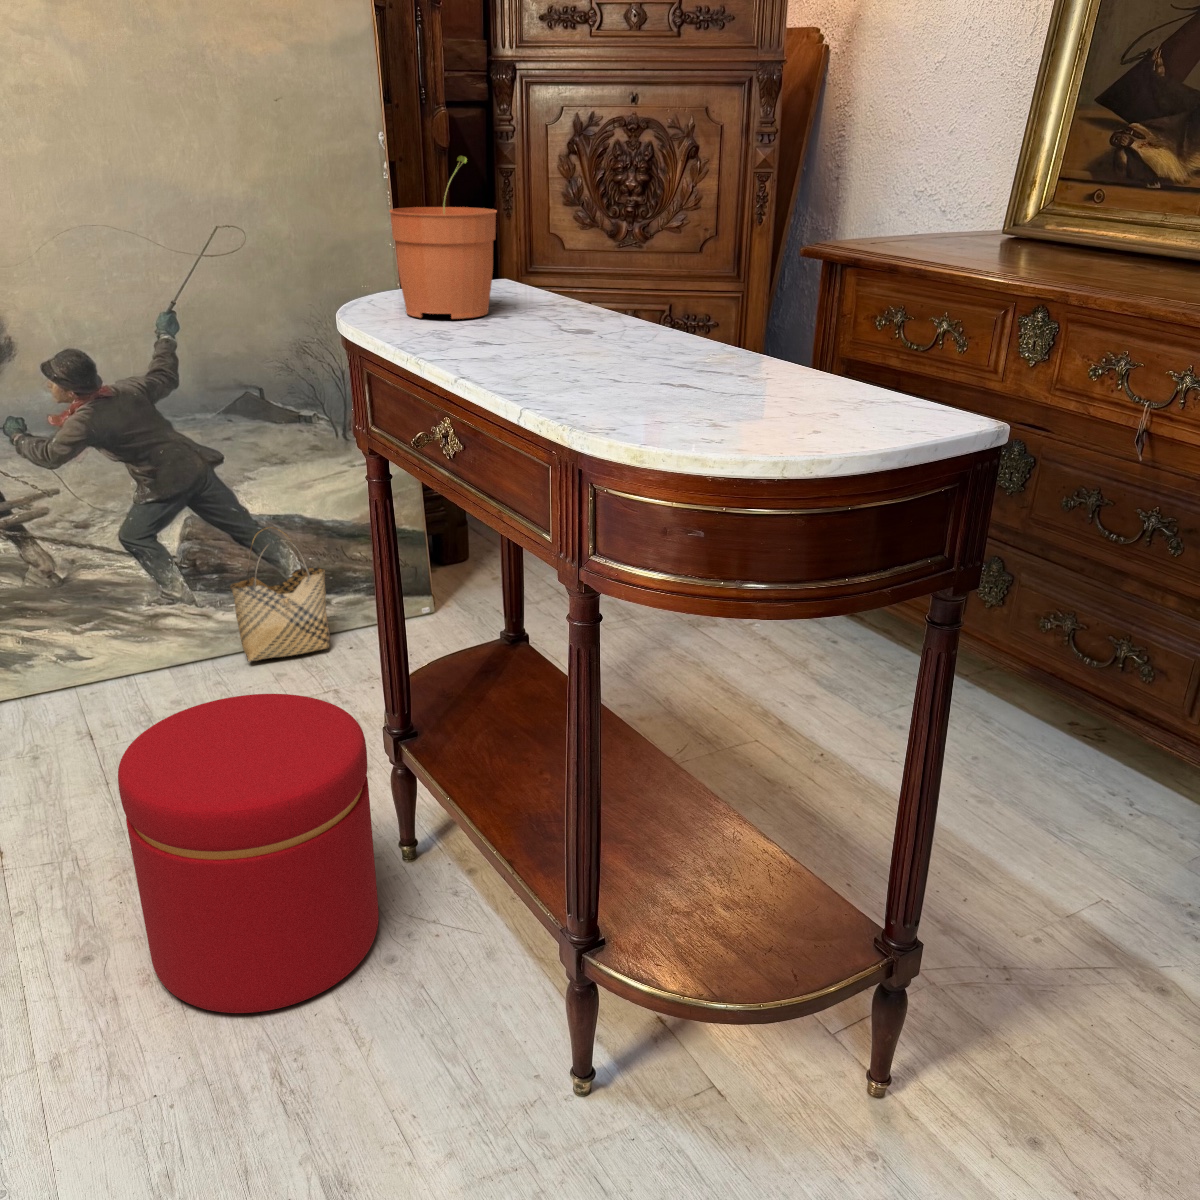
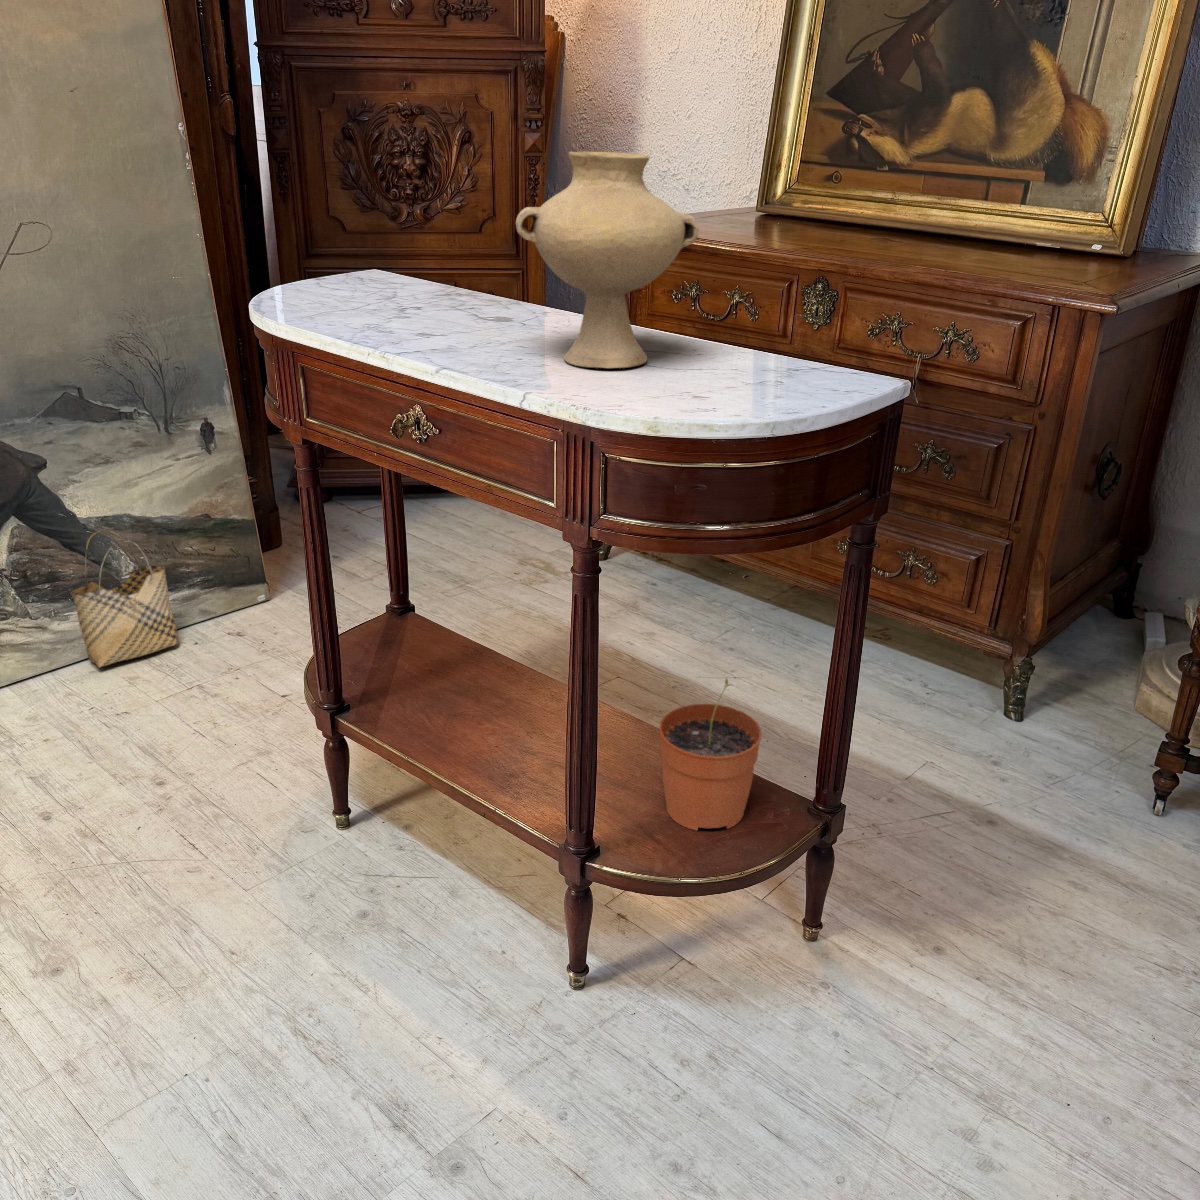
vase: none [558,136,773,387] -> present [516,152,699,369]
plant pot: present [389,156,497,319] -> present [659,679,762,831]
ottoman: present [118,694,379,1013] -> none [86,685,342,991]

